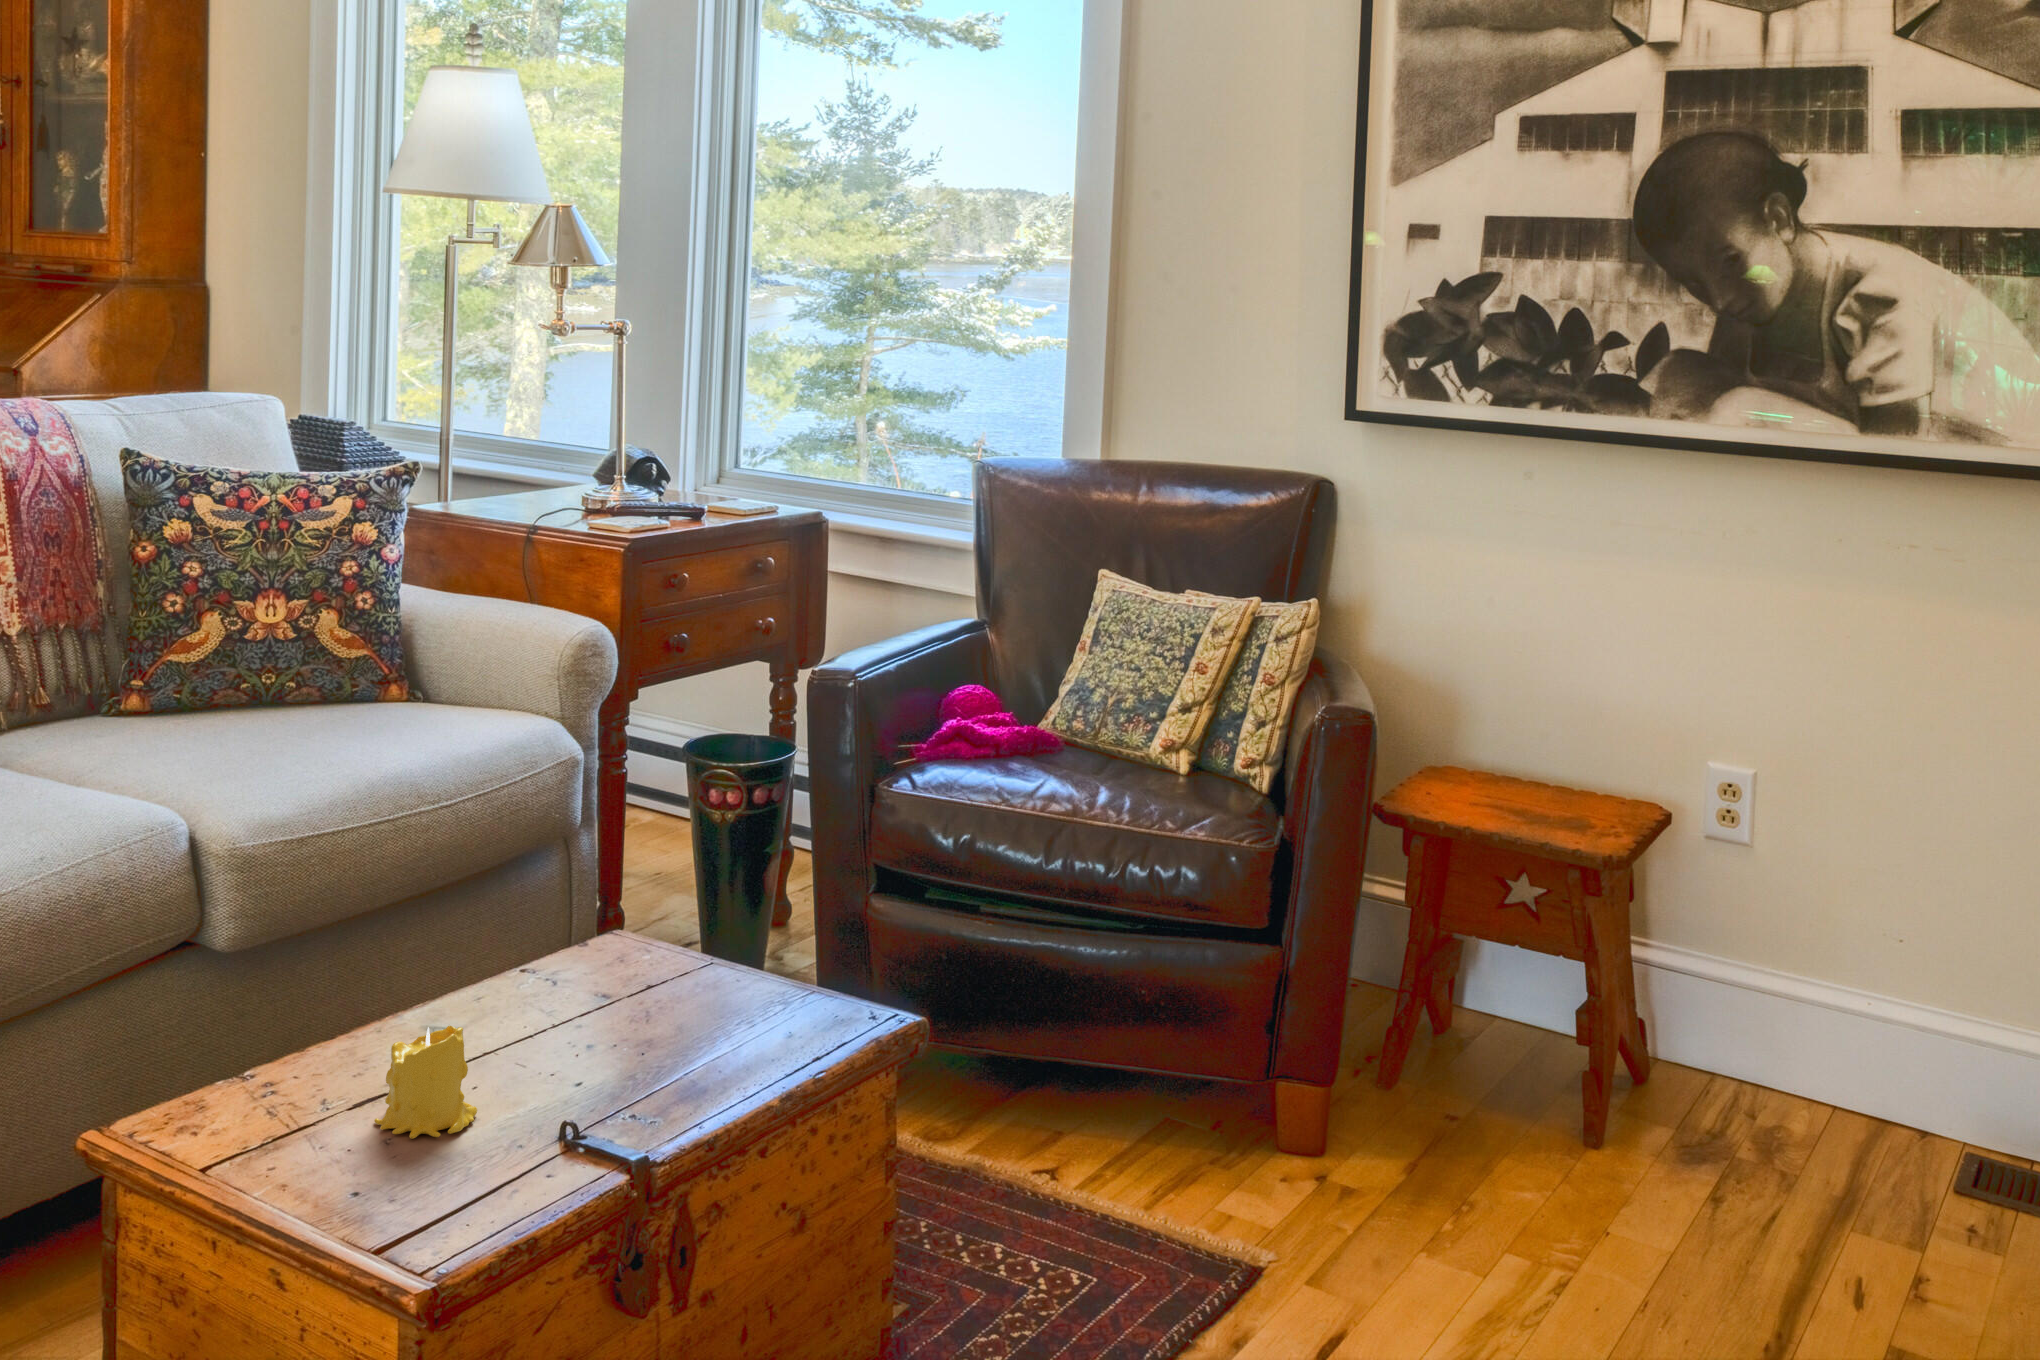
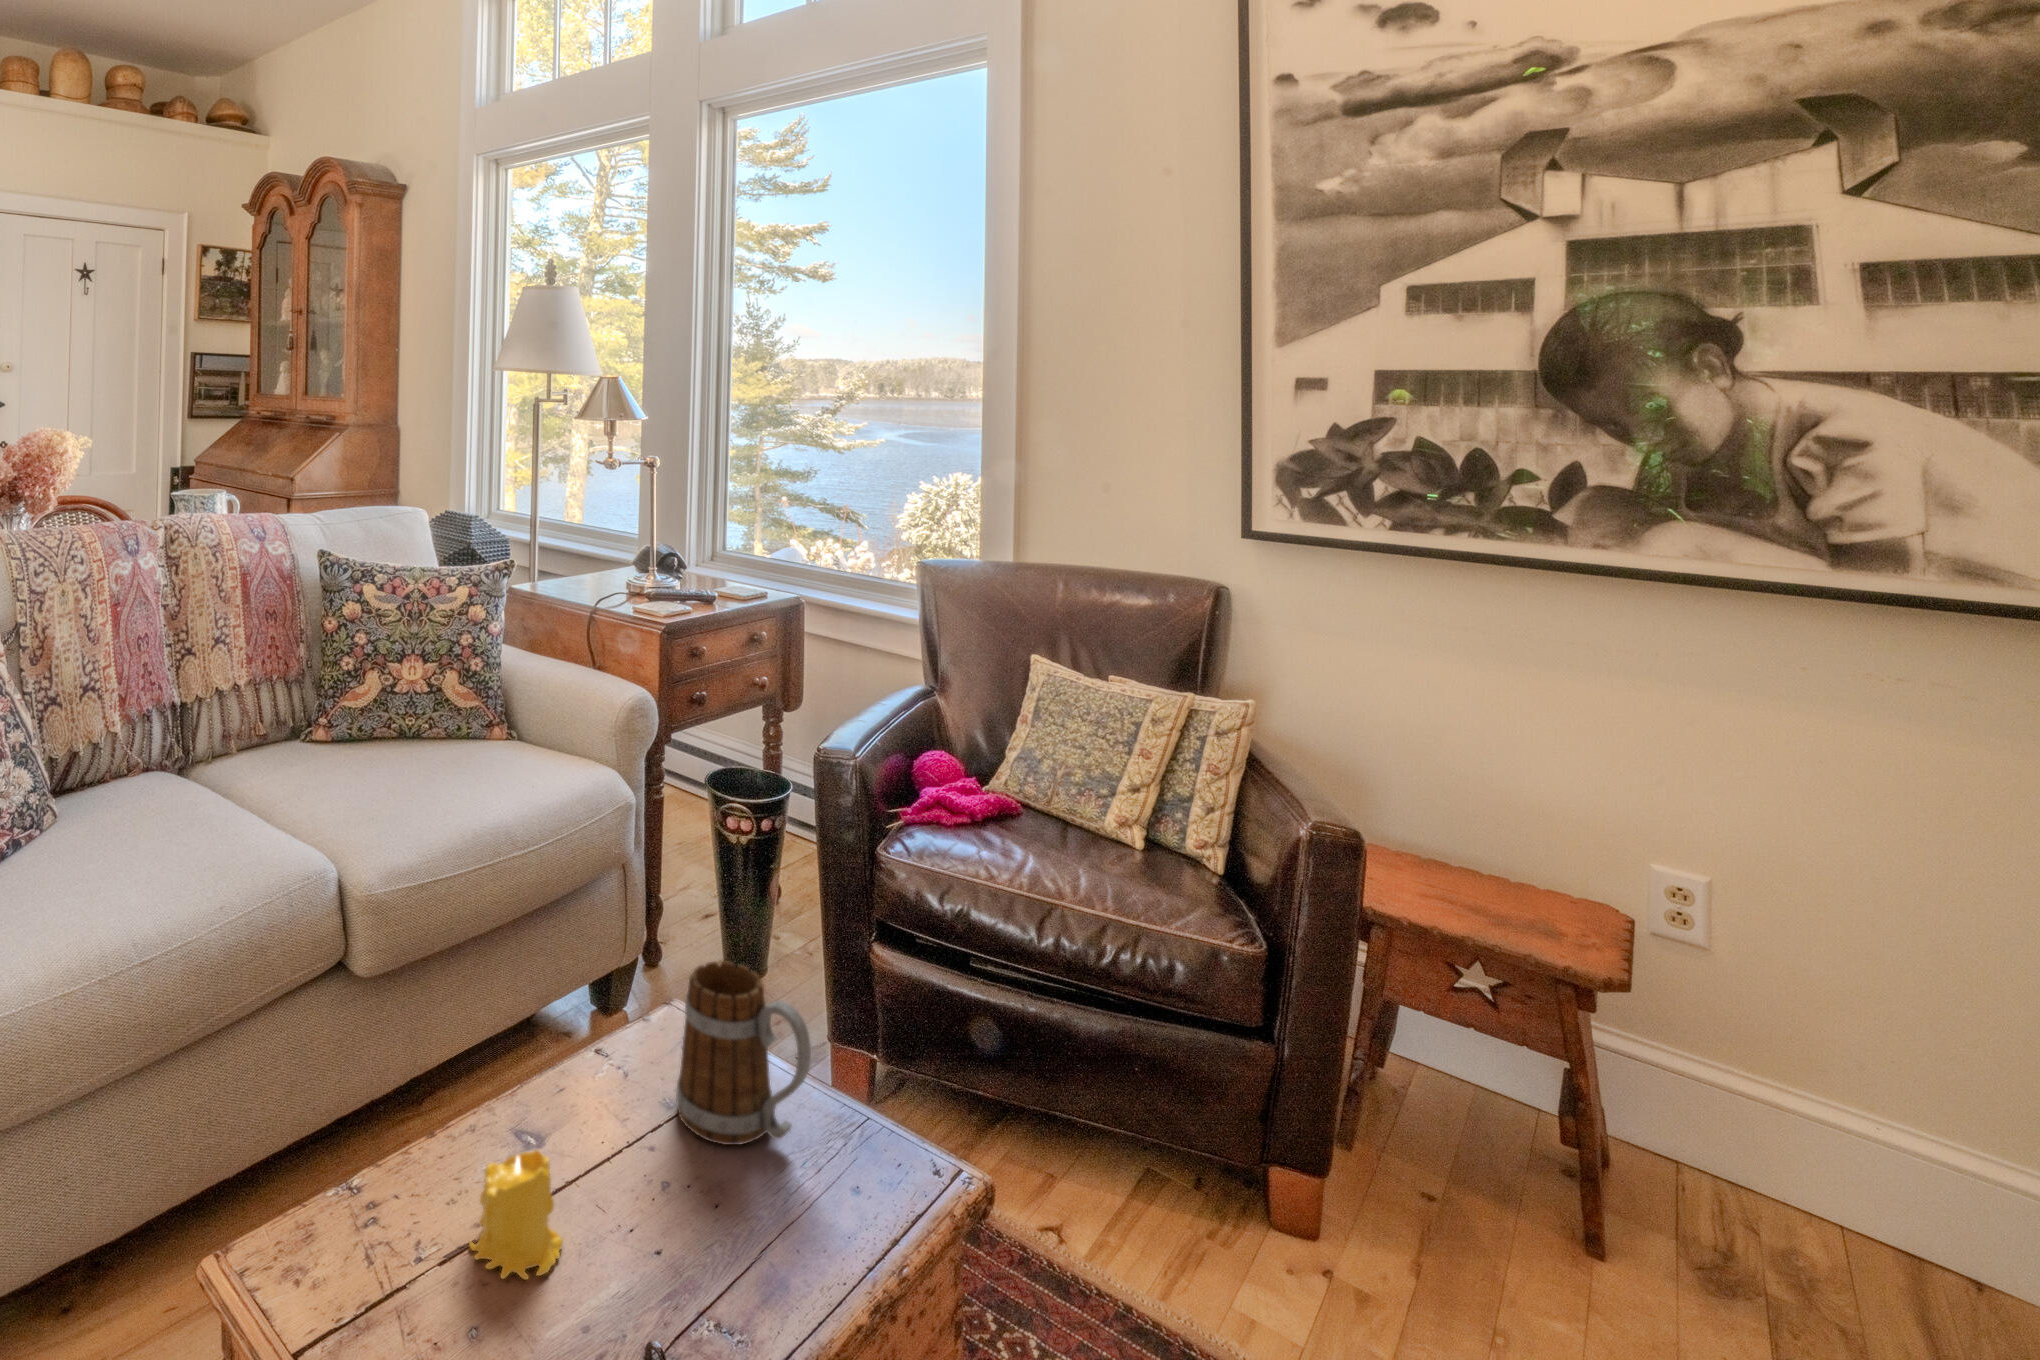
mug: none [609,859,753,1036] -> present [676,961,811,1145]

